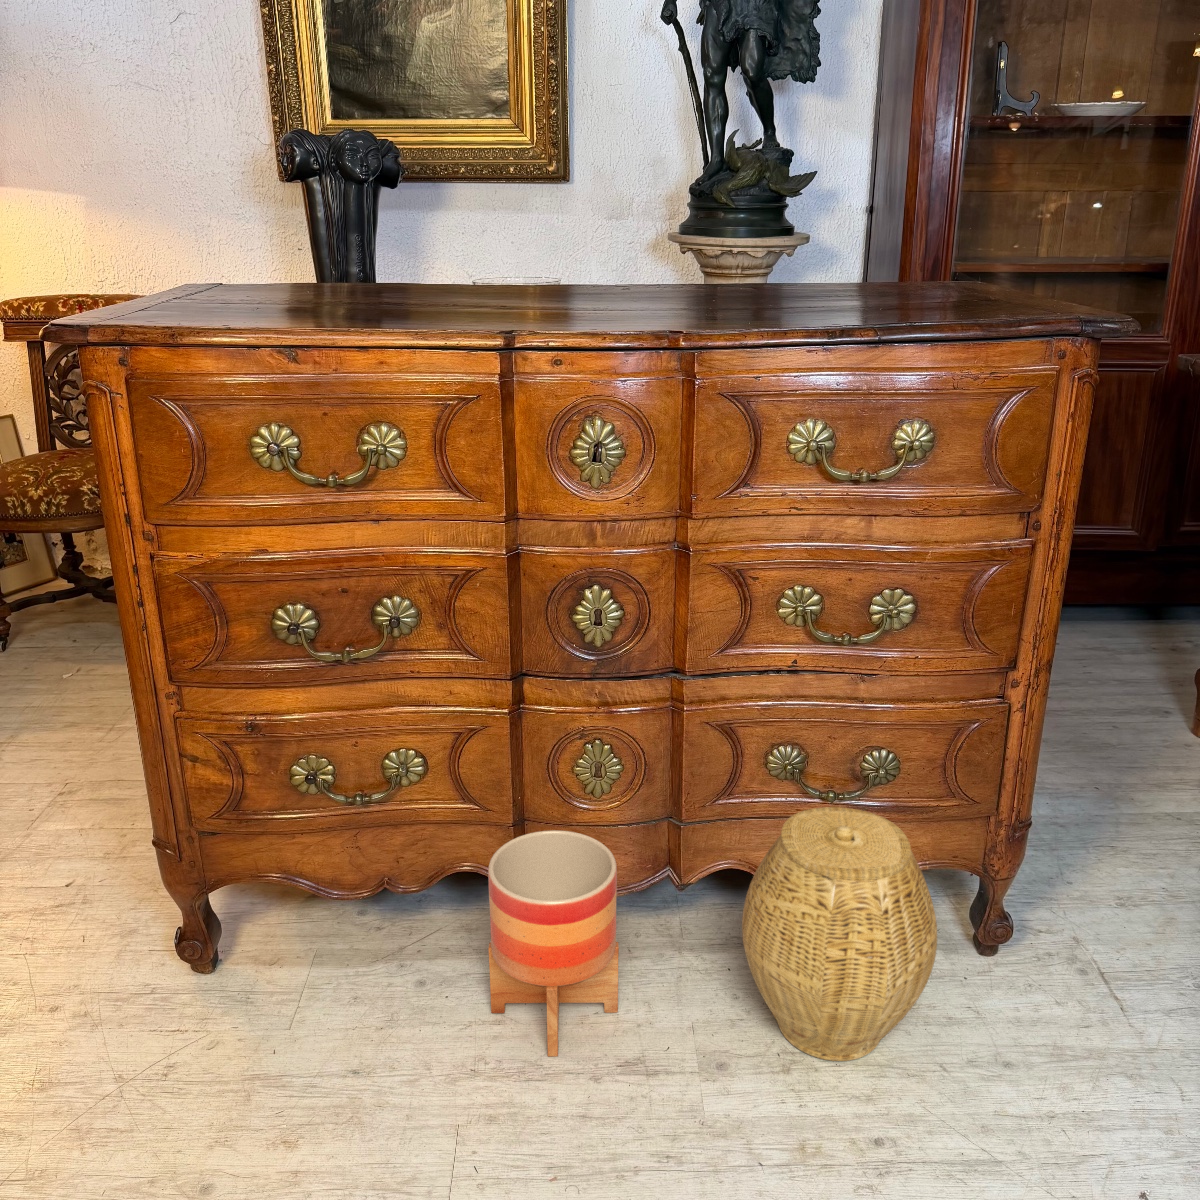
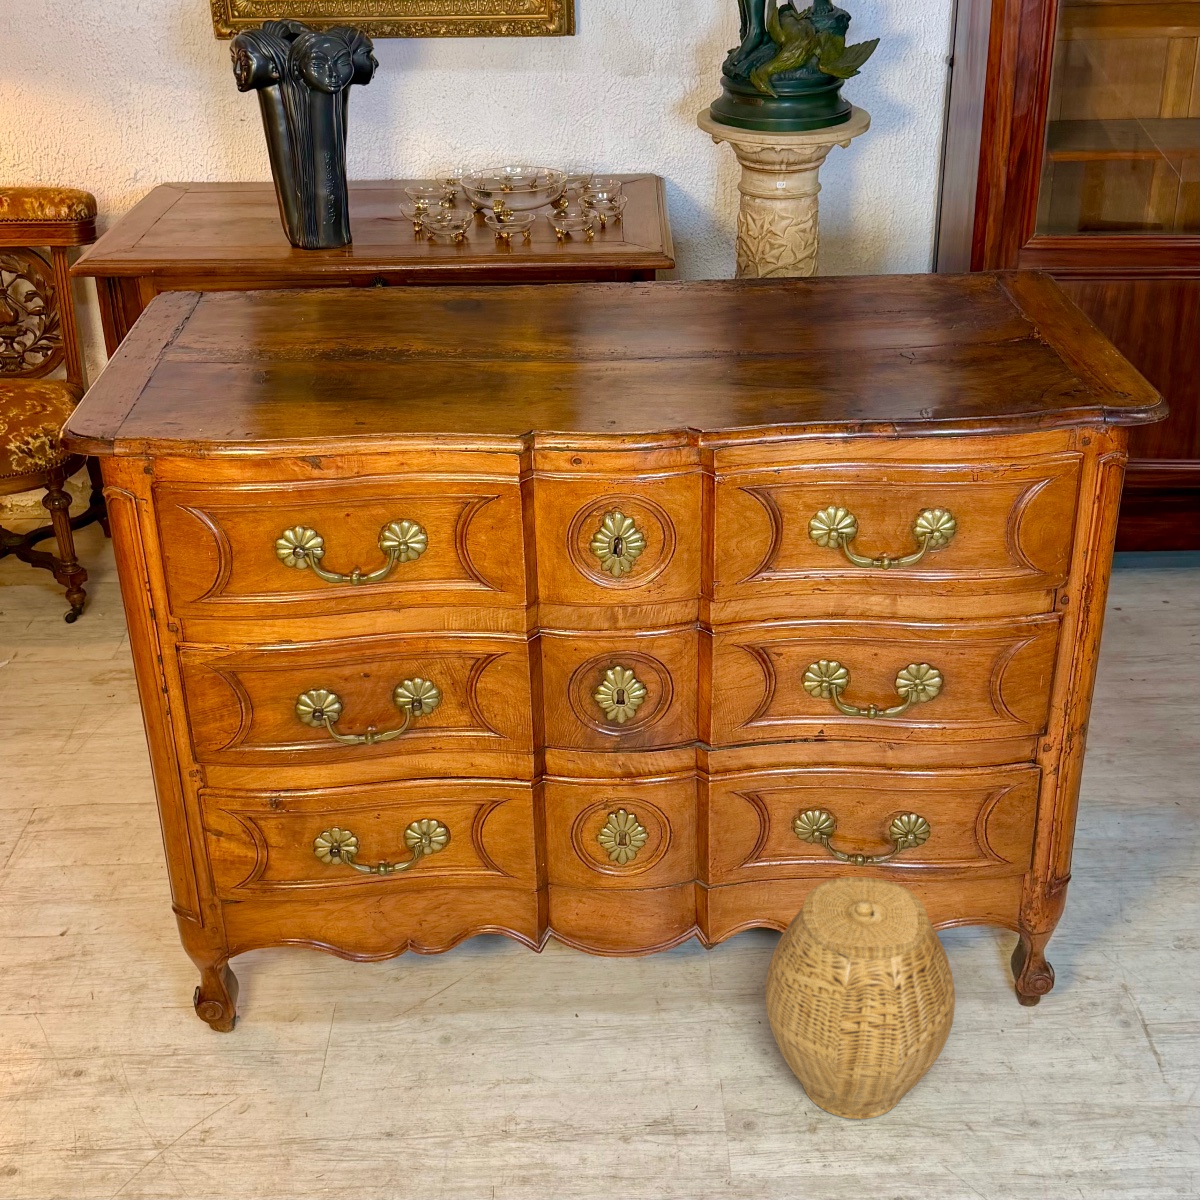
planter: present [488,830,619,1056] -> none [515,897,644,1116]

